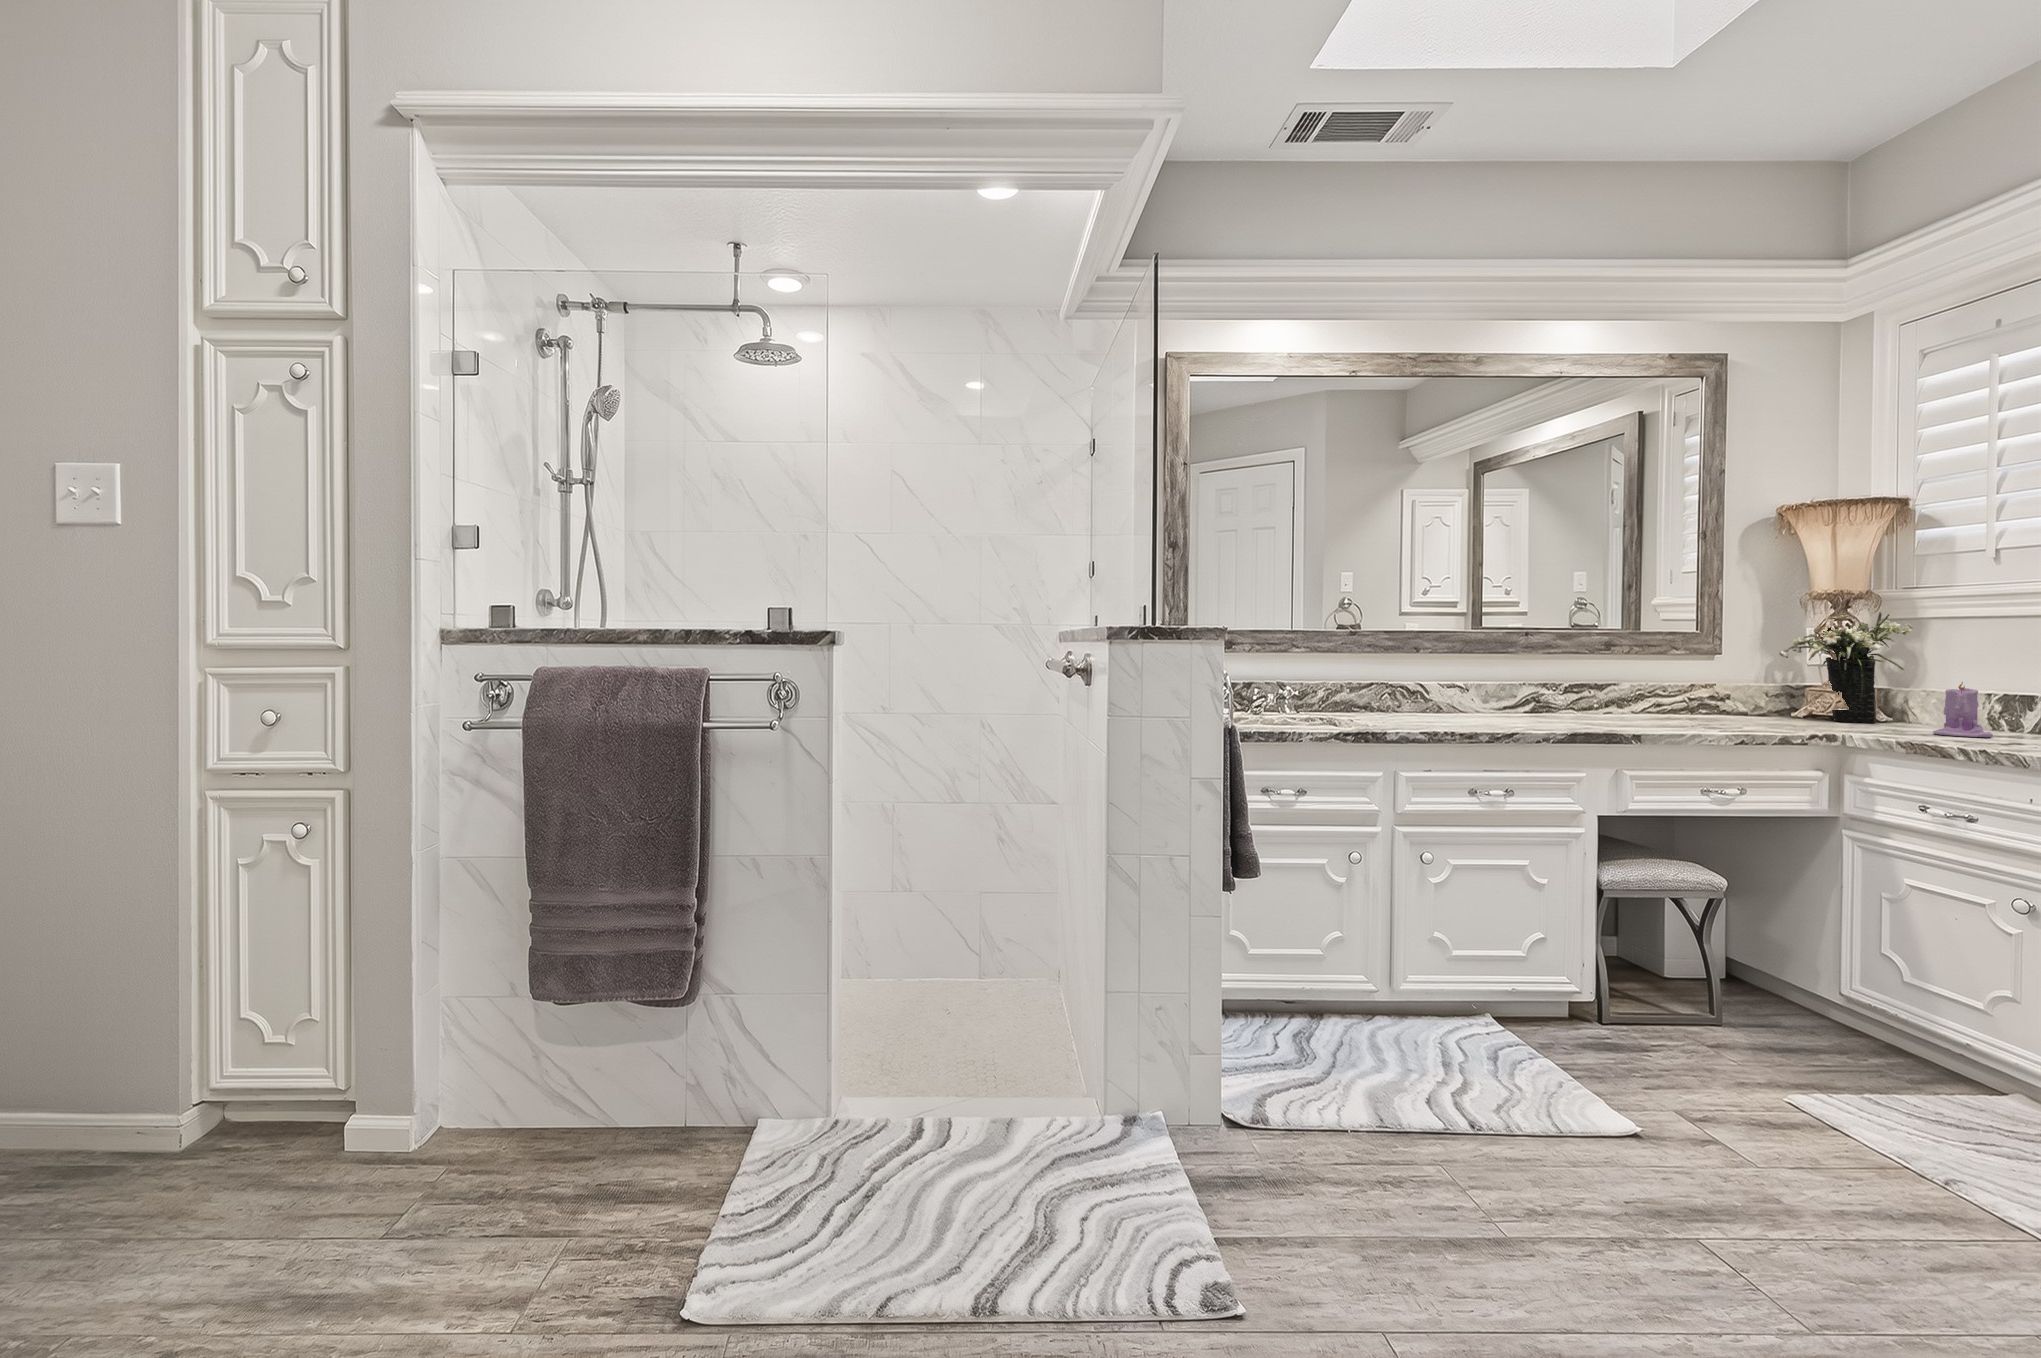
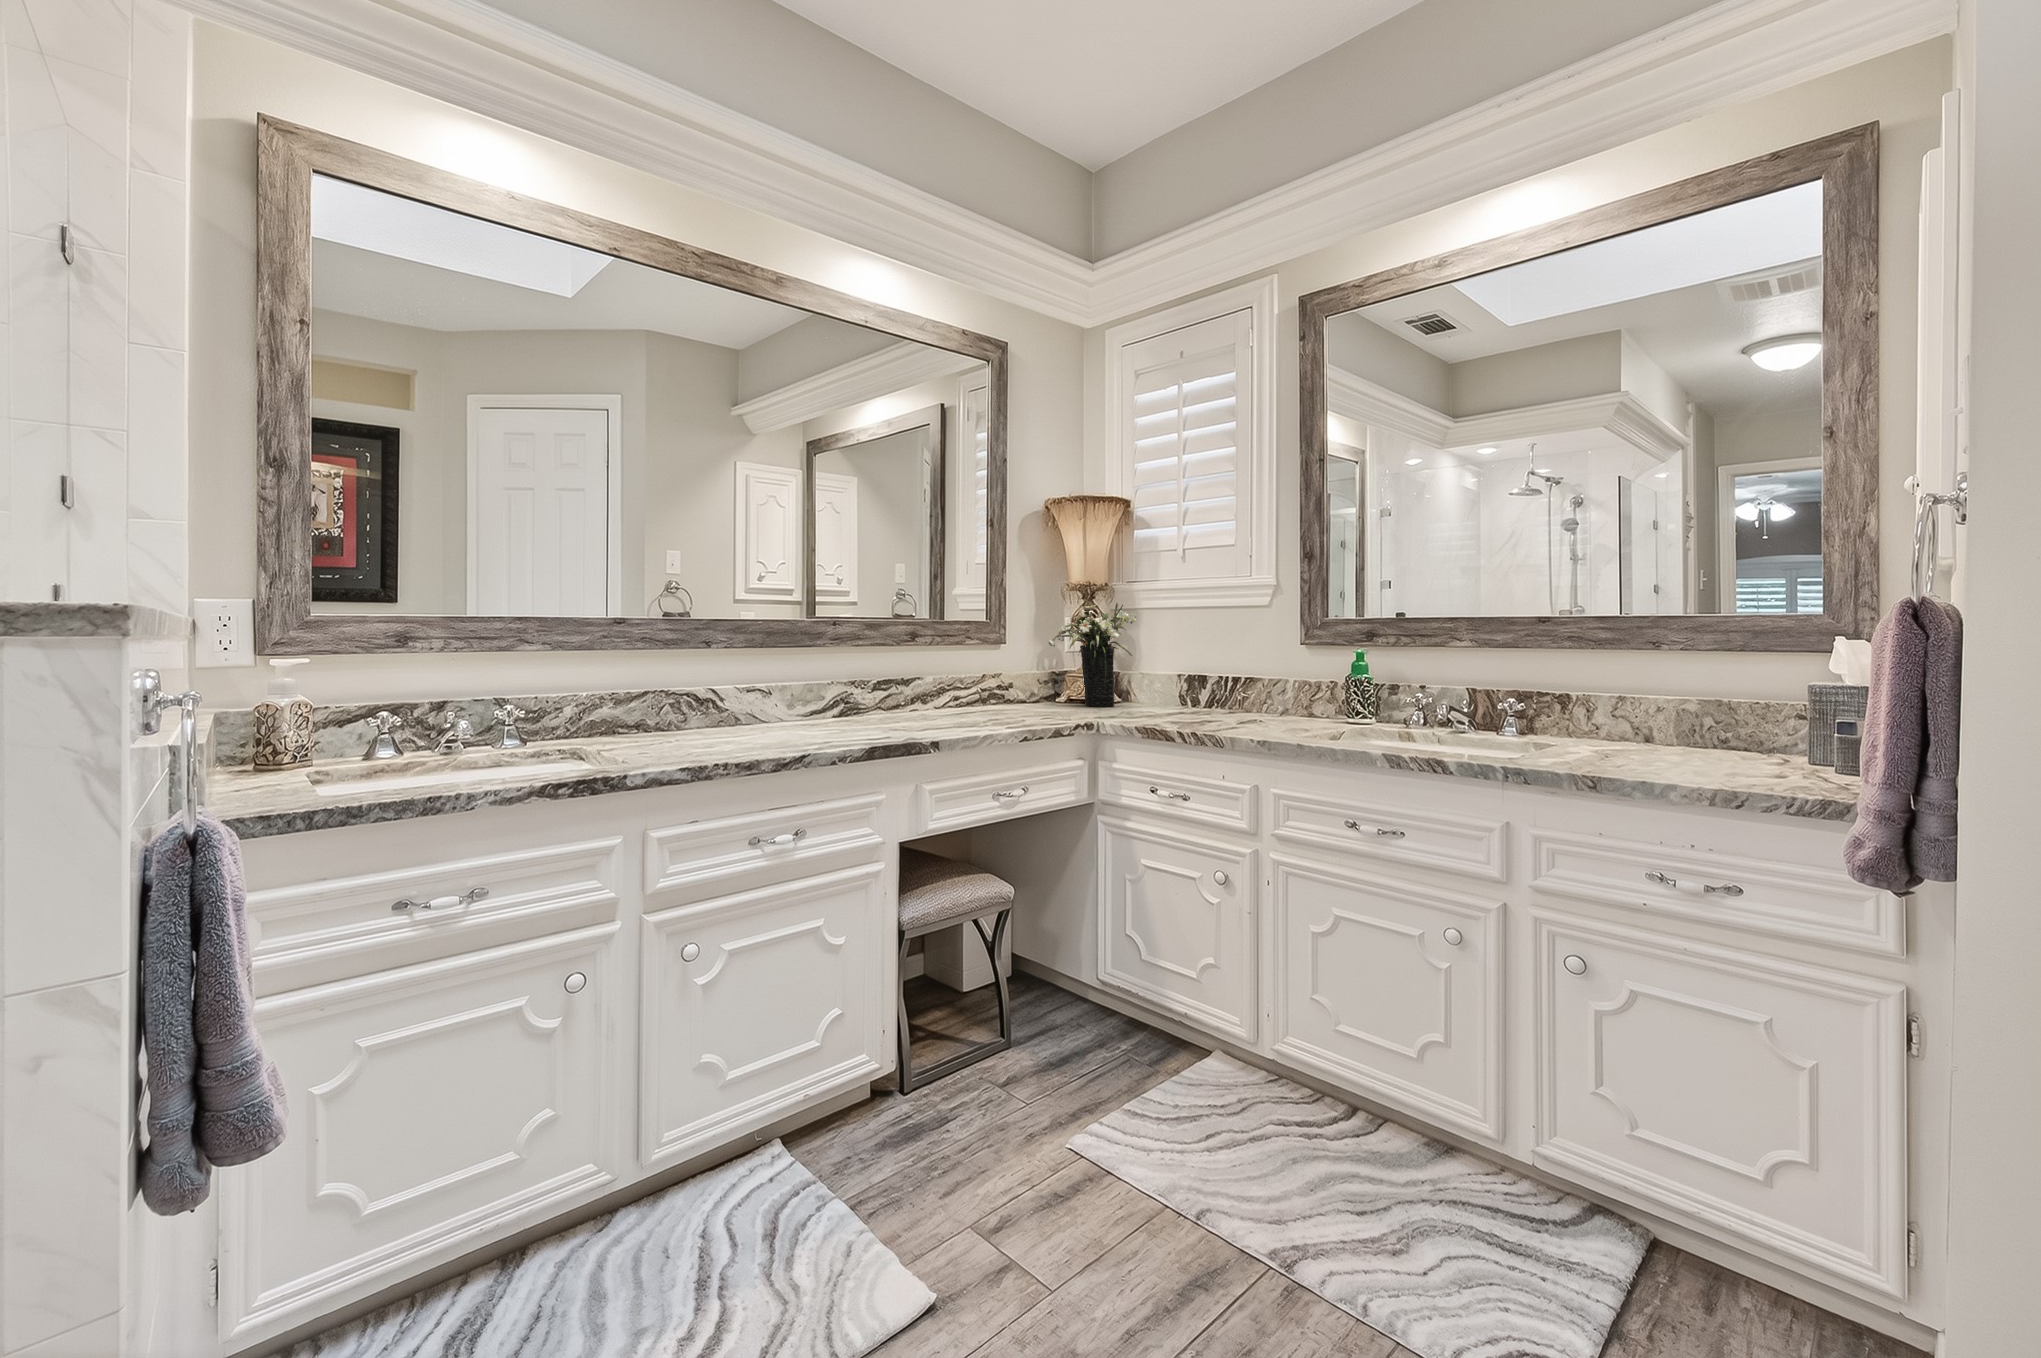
candle: present [1933,682,1993,737] -> none [1156,666,1193,718]

